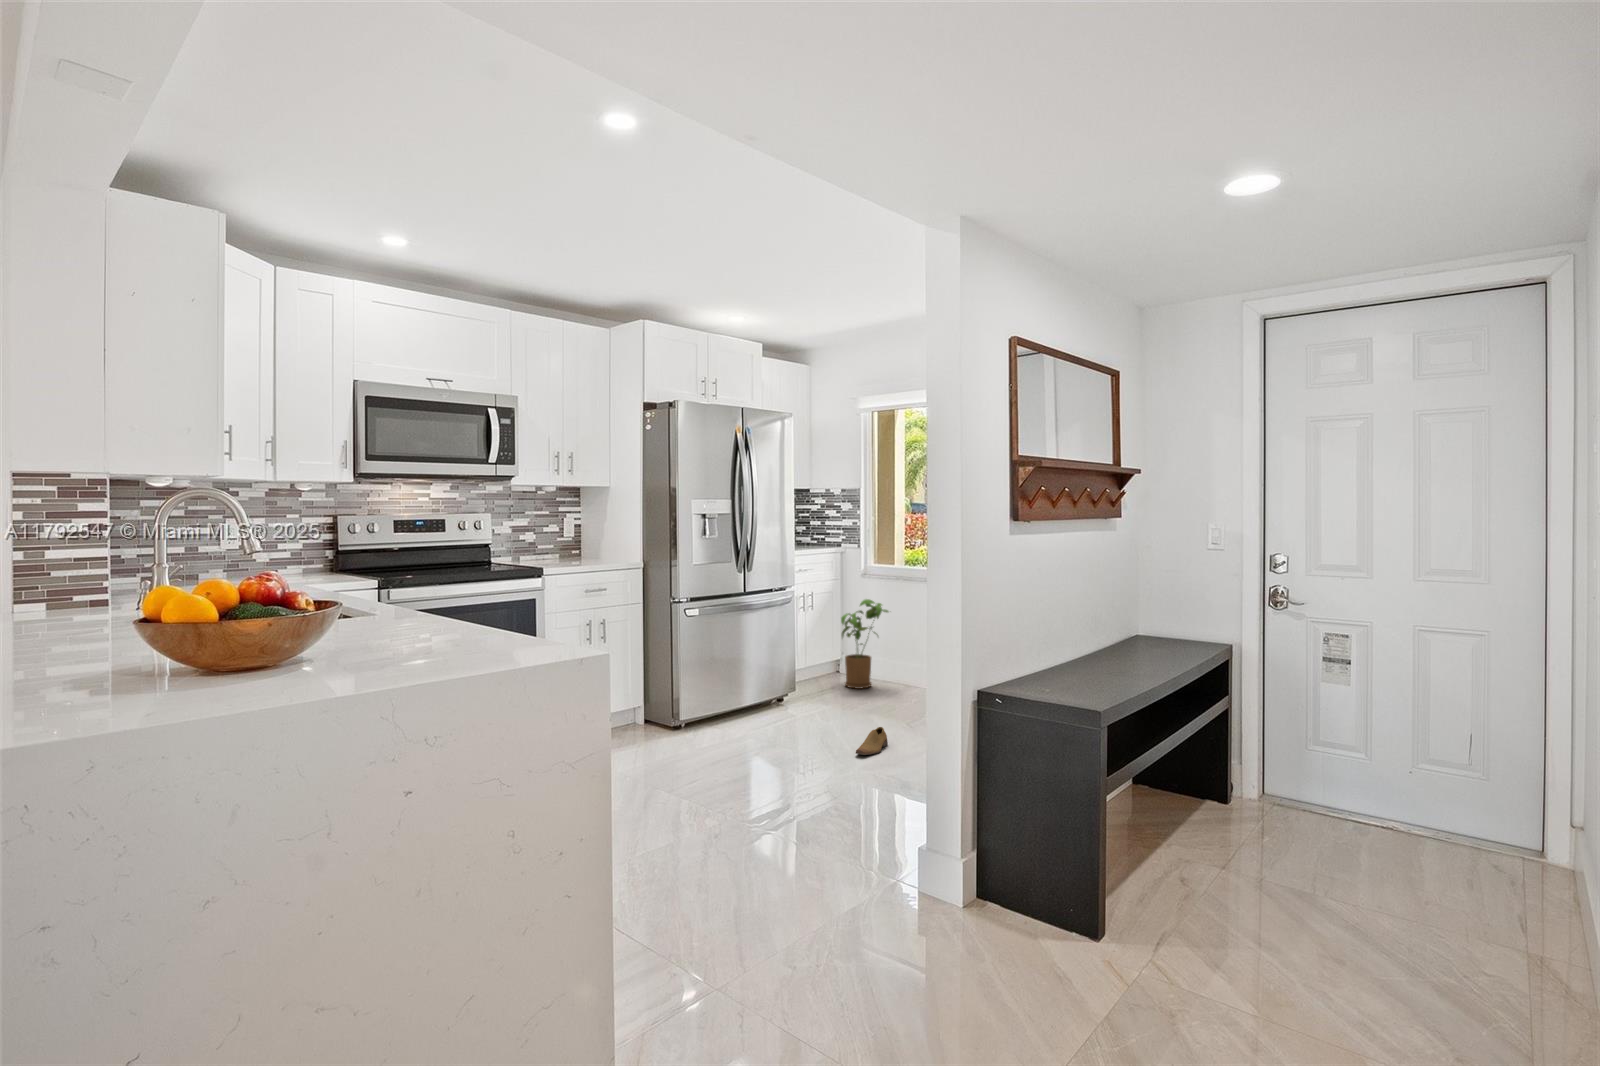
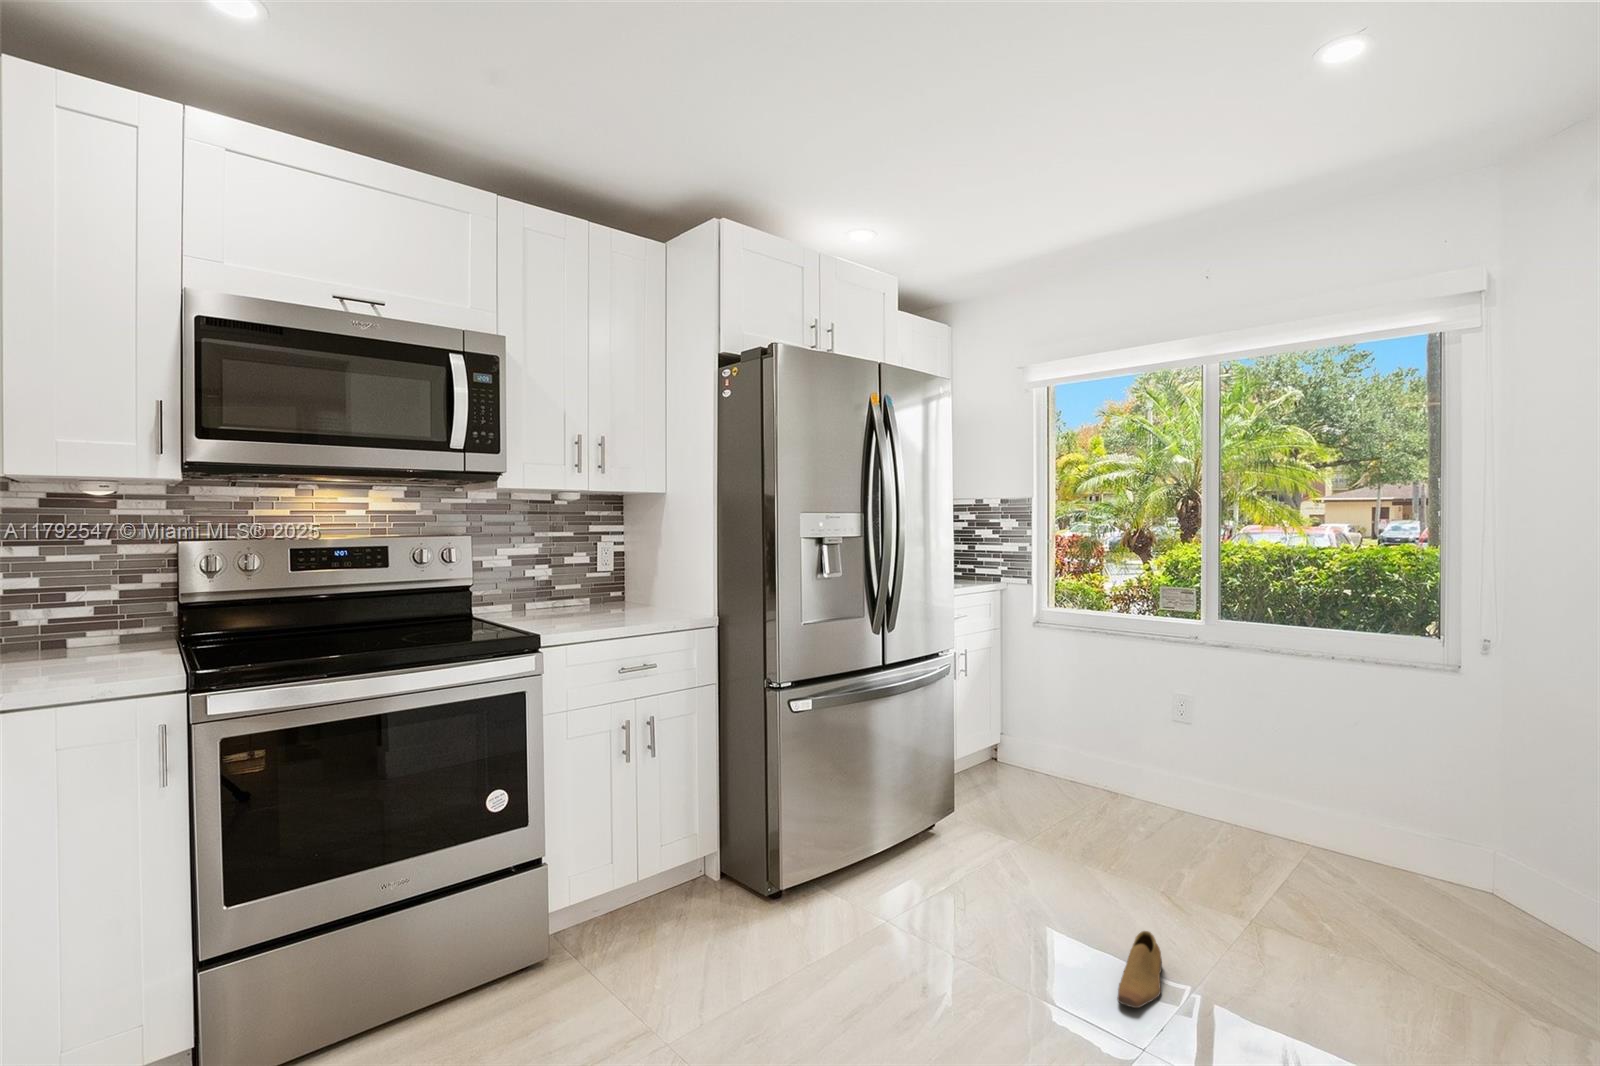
house plant: present [841,599,888,689] -> none [1007,663,1088,799]

